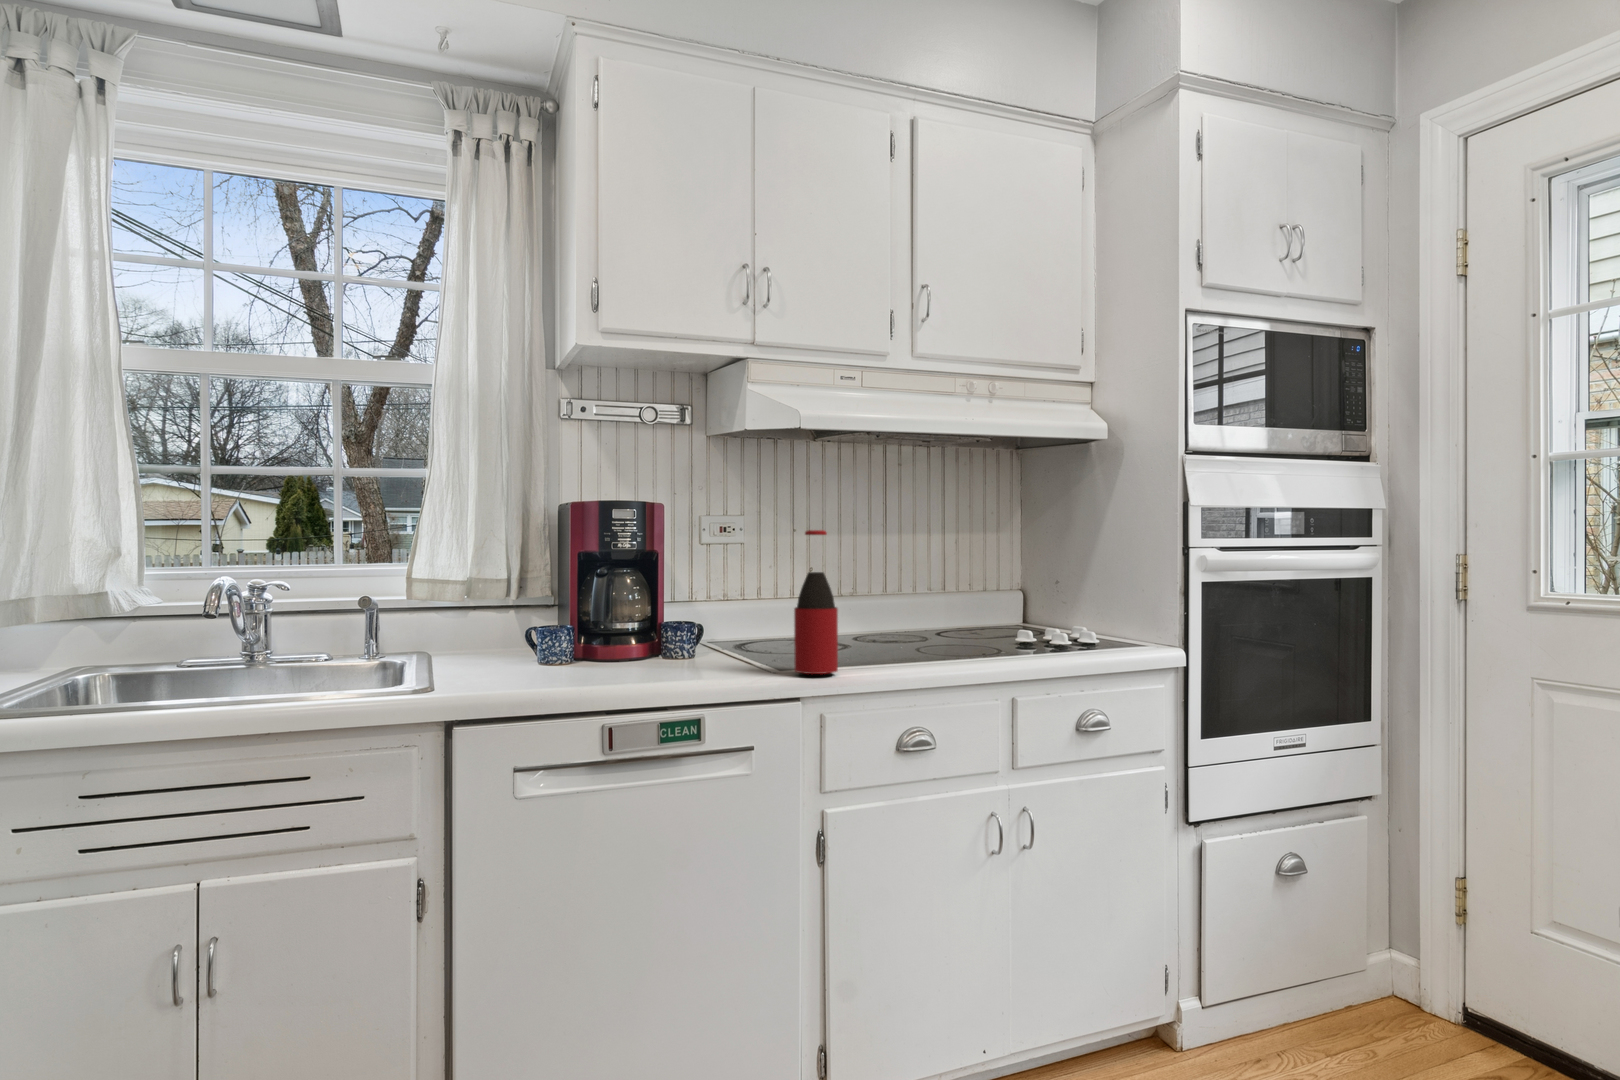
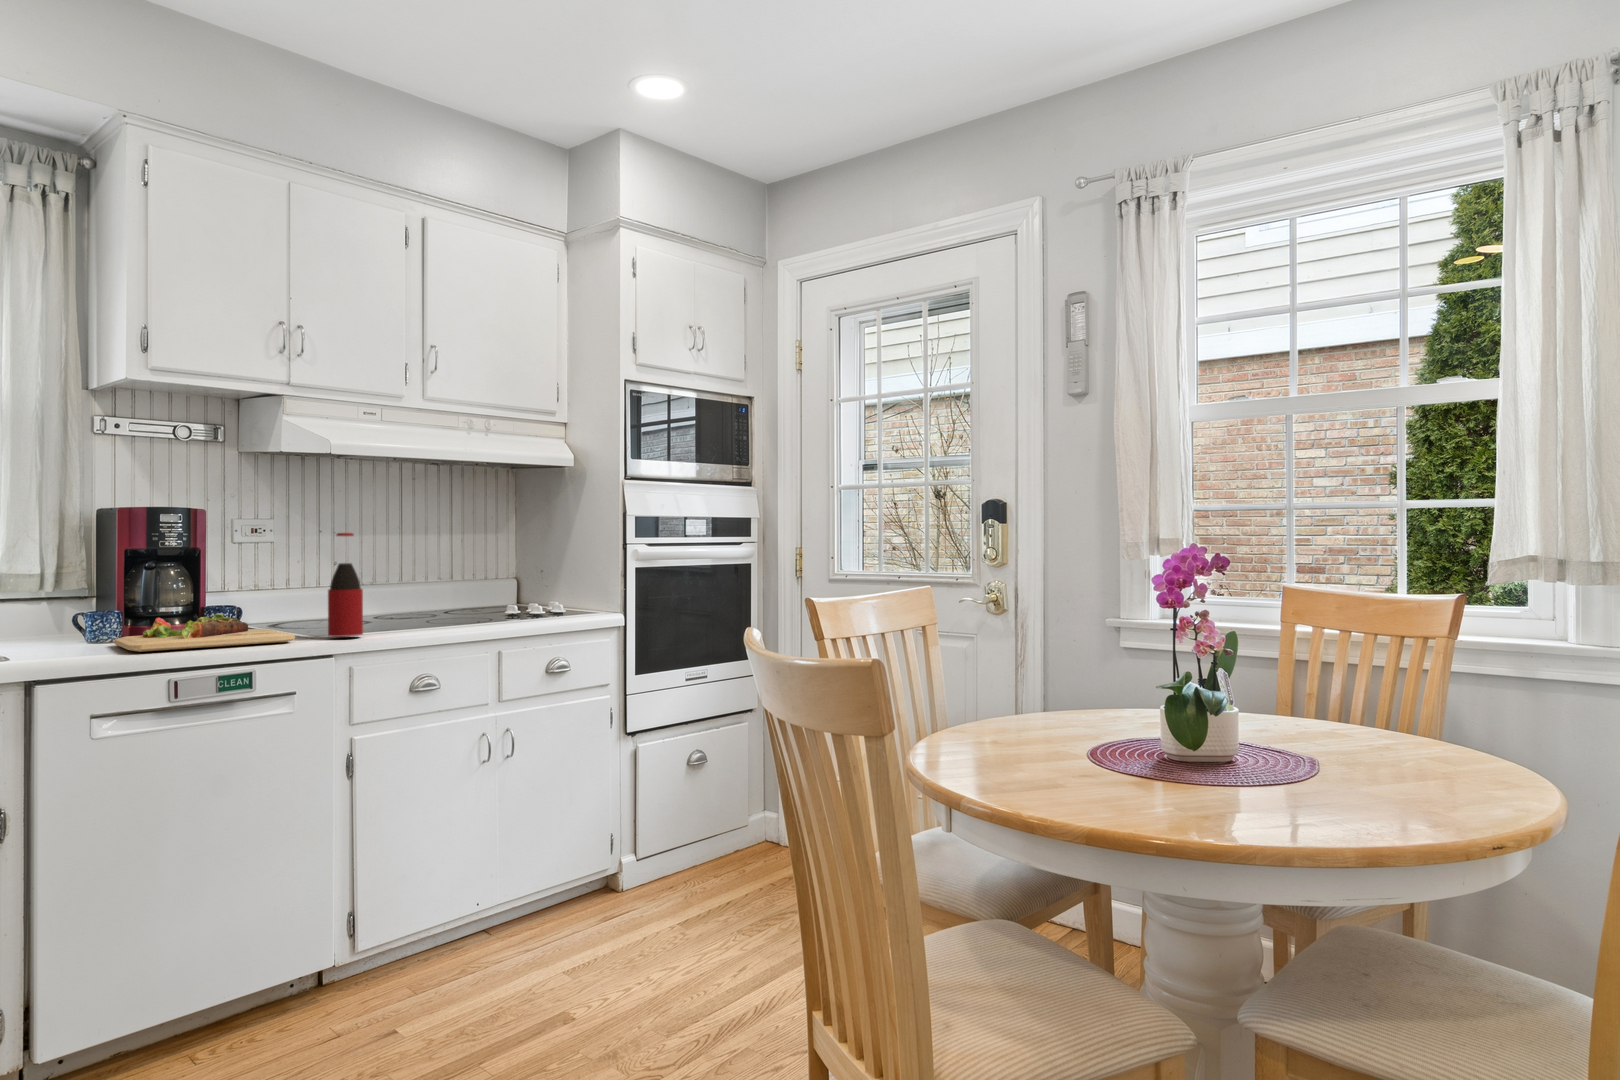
cutting board: none [560,635,753,686] -> present [115,613,295,652]

